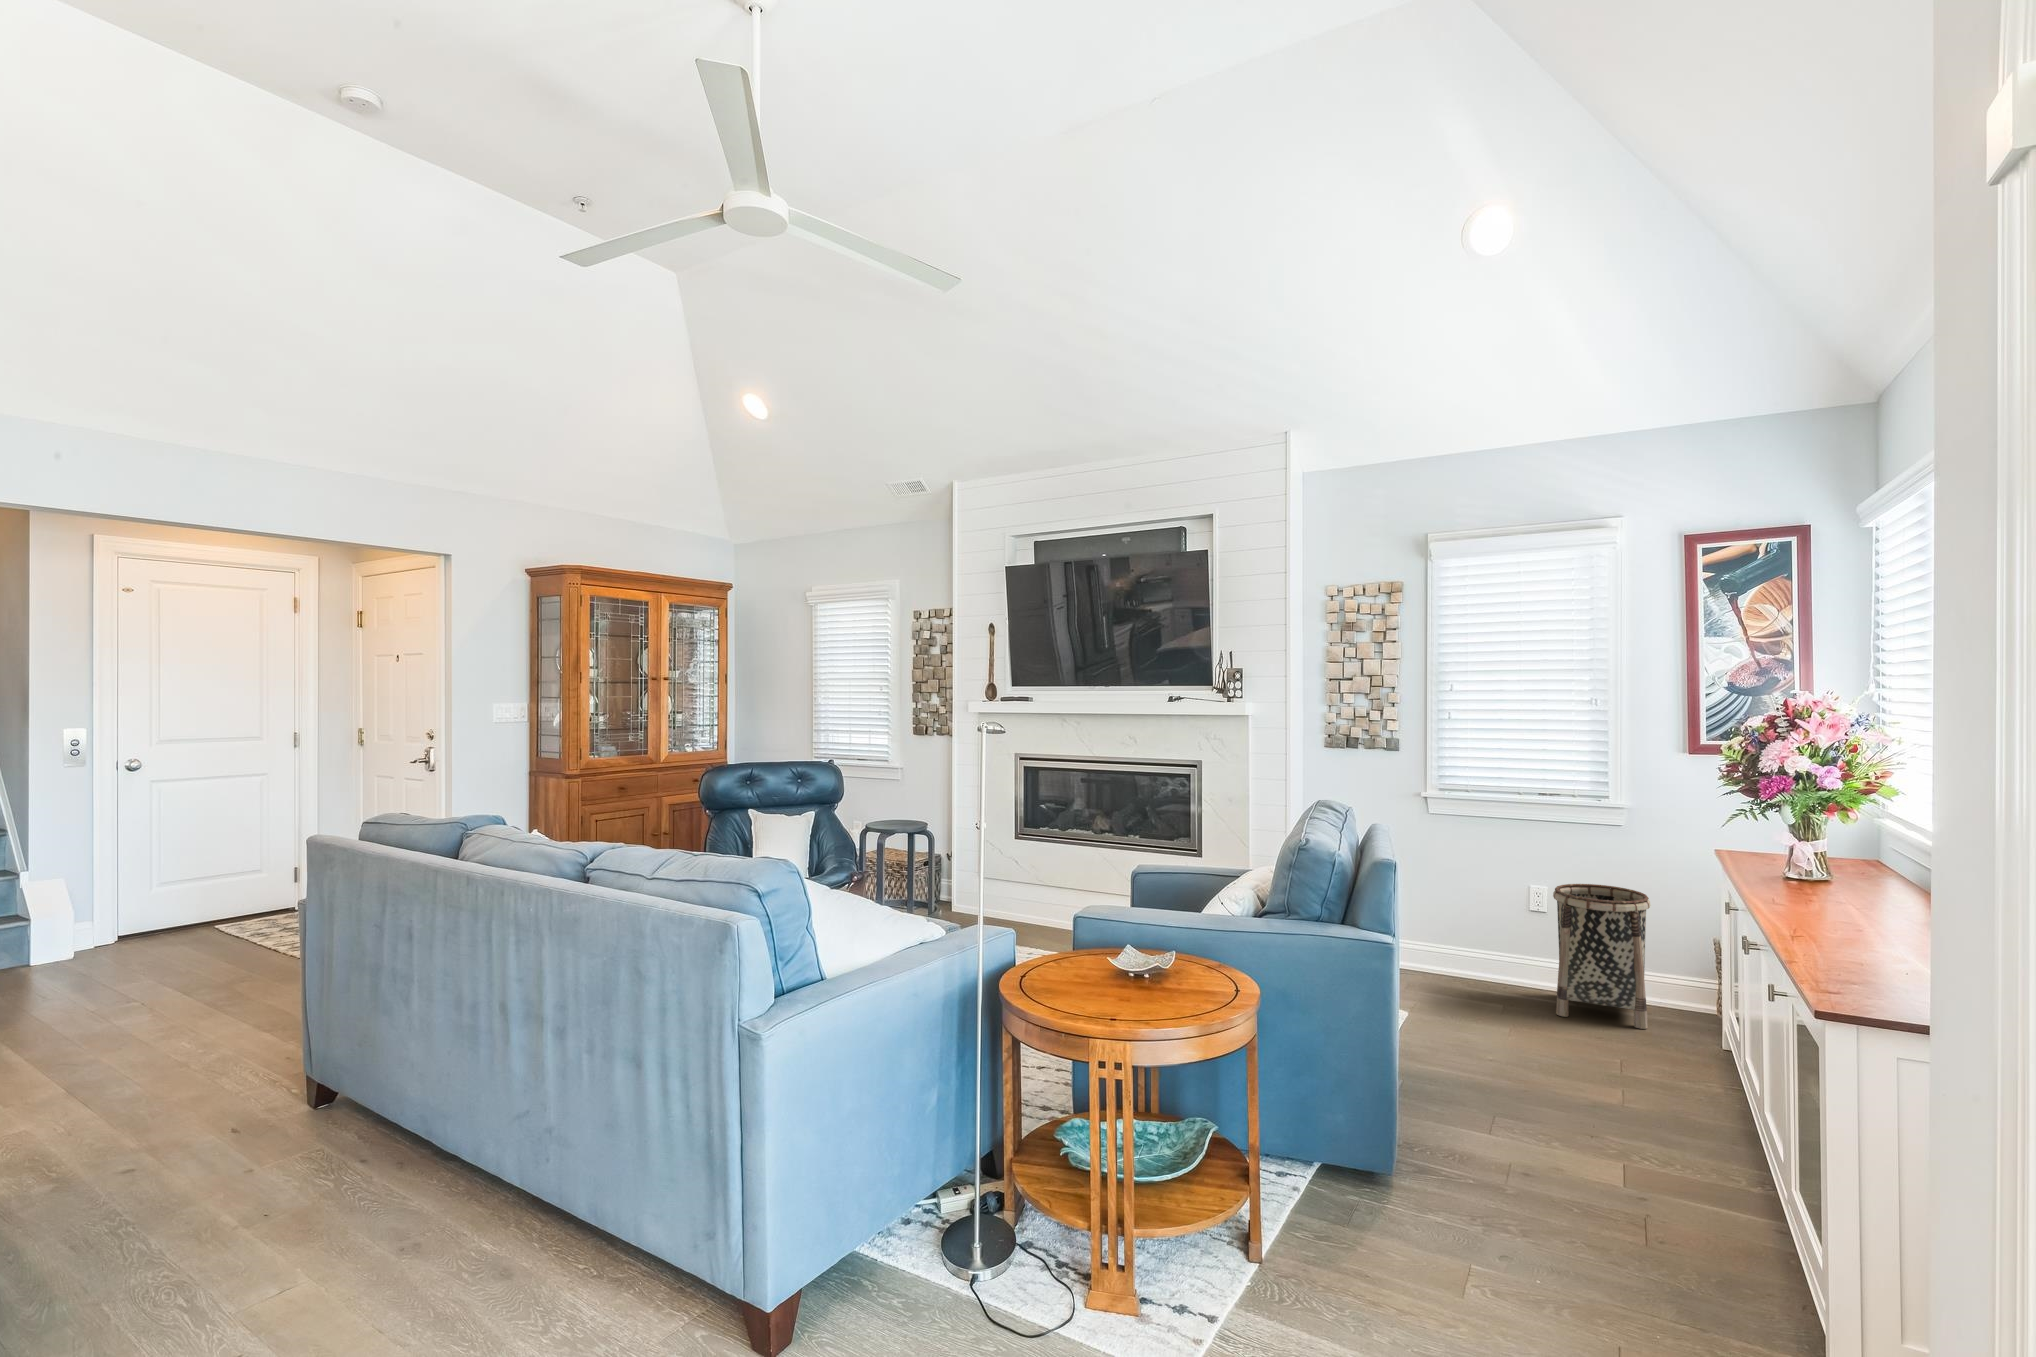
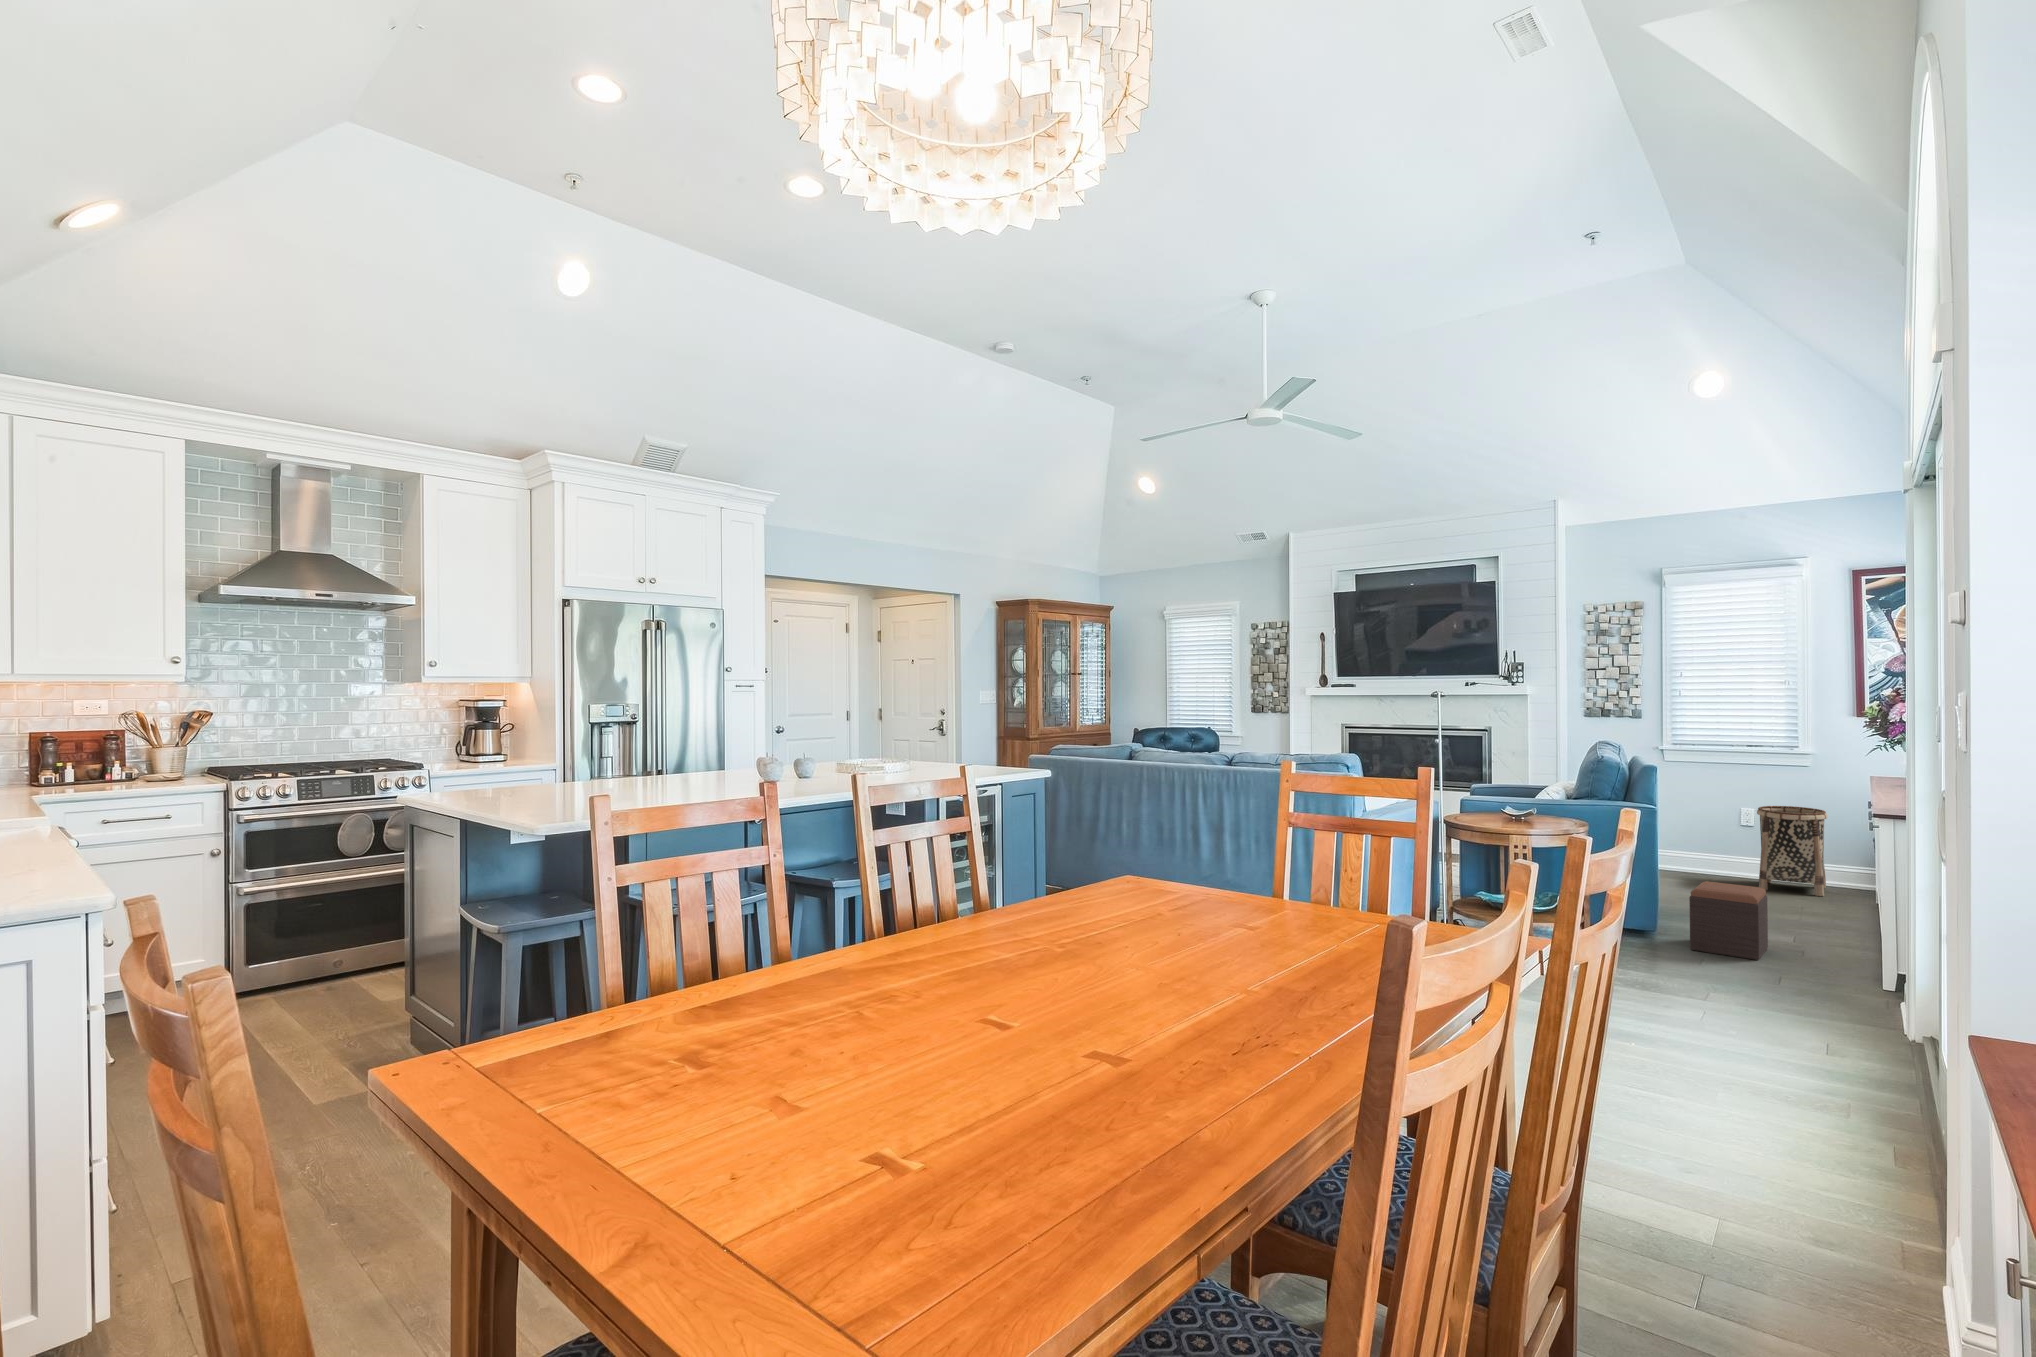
footstool: none [1460,1068,1592,1249] -> present [1689,881,1768,960]

